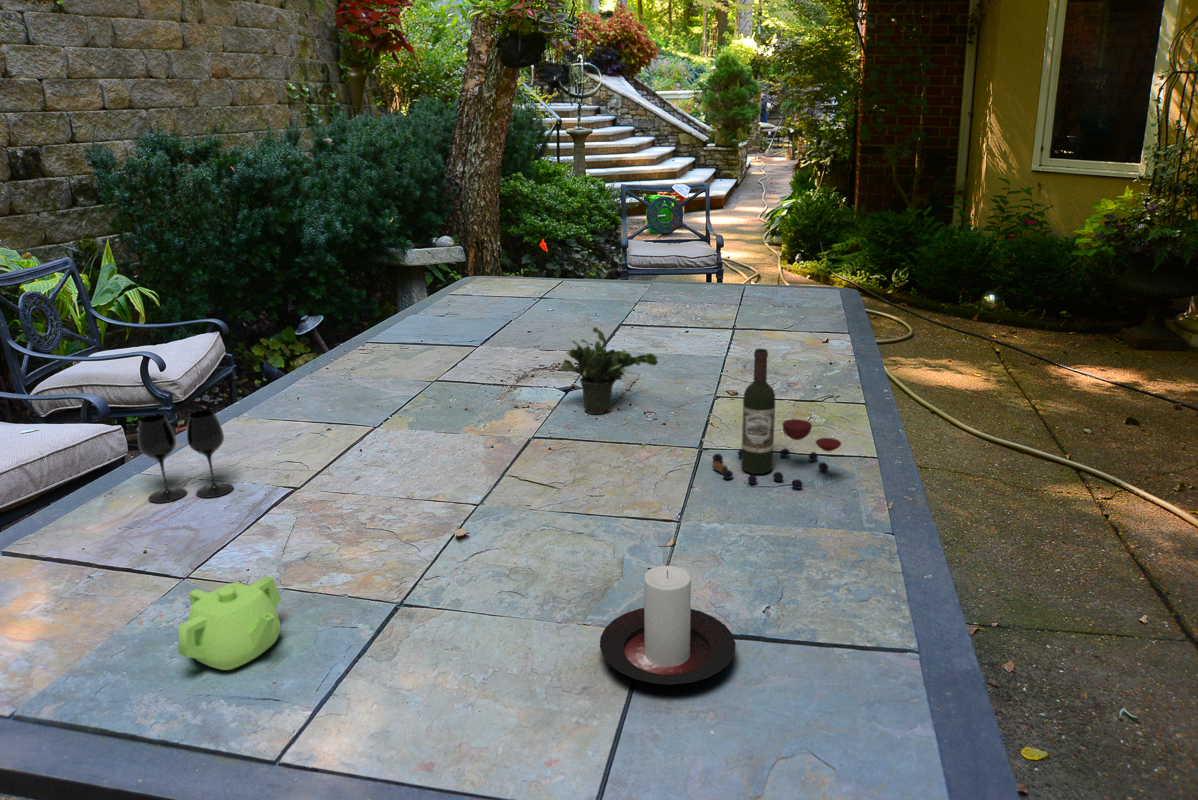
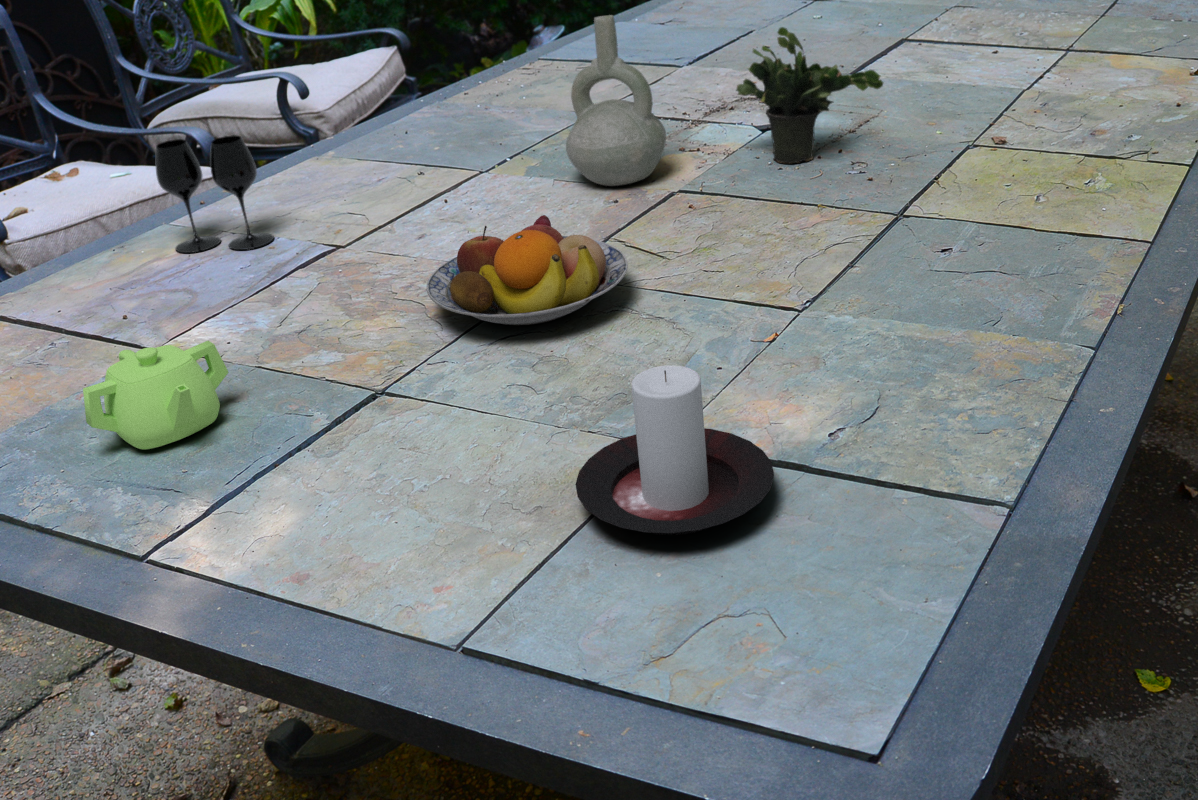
decorative vase: none [448,319,519,435] -> present [566,15,666,186]
wine bottle: present [712,349,841,489] -> none [911,53,1118,286]
fruit bowl: none [402,461,547,542] -> present [427,215,628,325]

